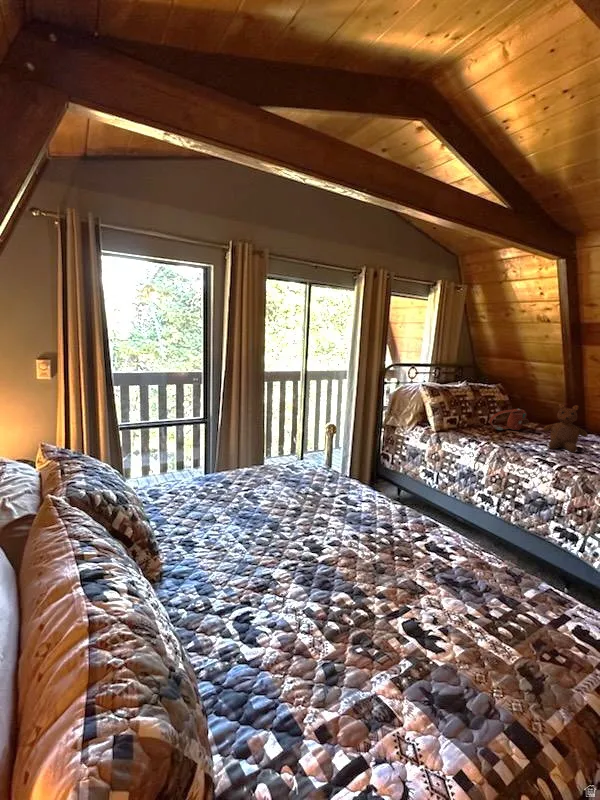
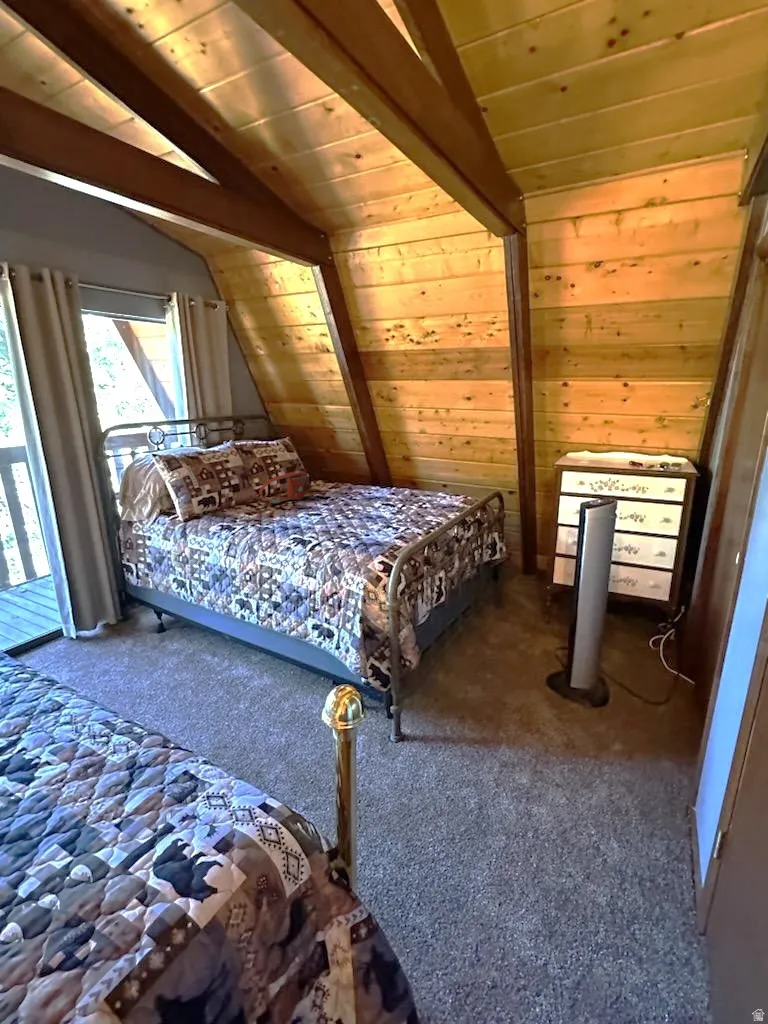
teddy bear: present [543,404,587,453] -> none [314,461,359,522]

